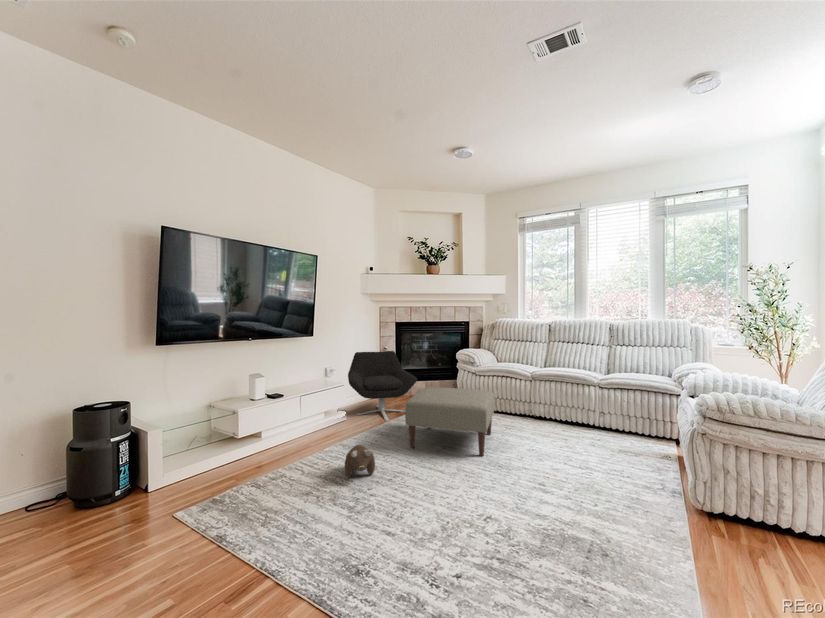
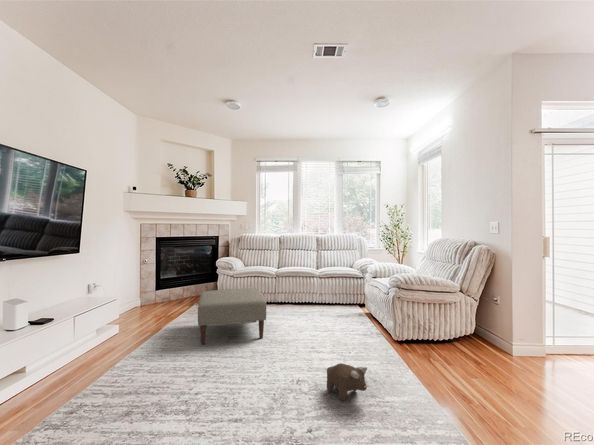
lounge chair: present [348,351,417,421] -> none [112,263,187,326]
plush toy: present [344,445,375,477] -> present [327,363,368,401]

